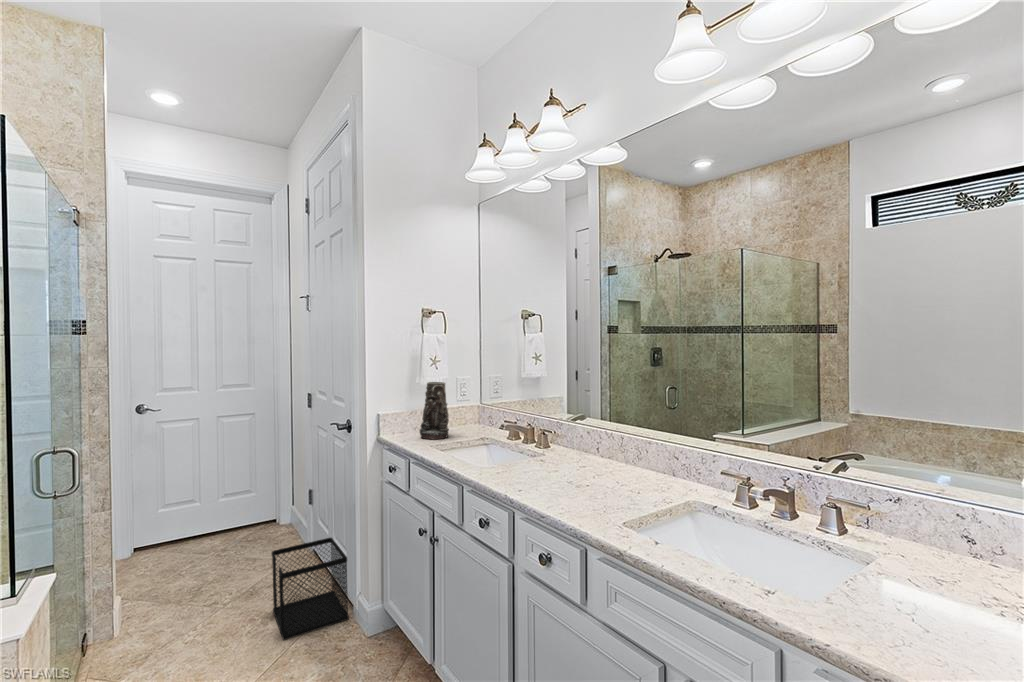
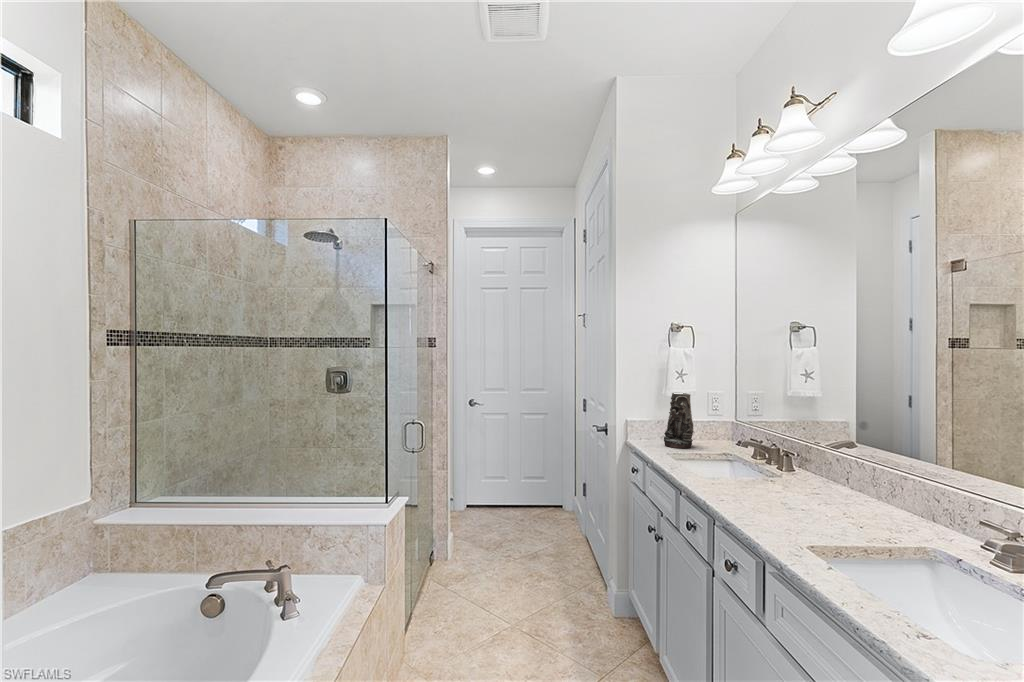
wastebasket: present [272,538,349,640] -> none [544,525,601,601]

